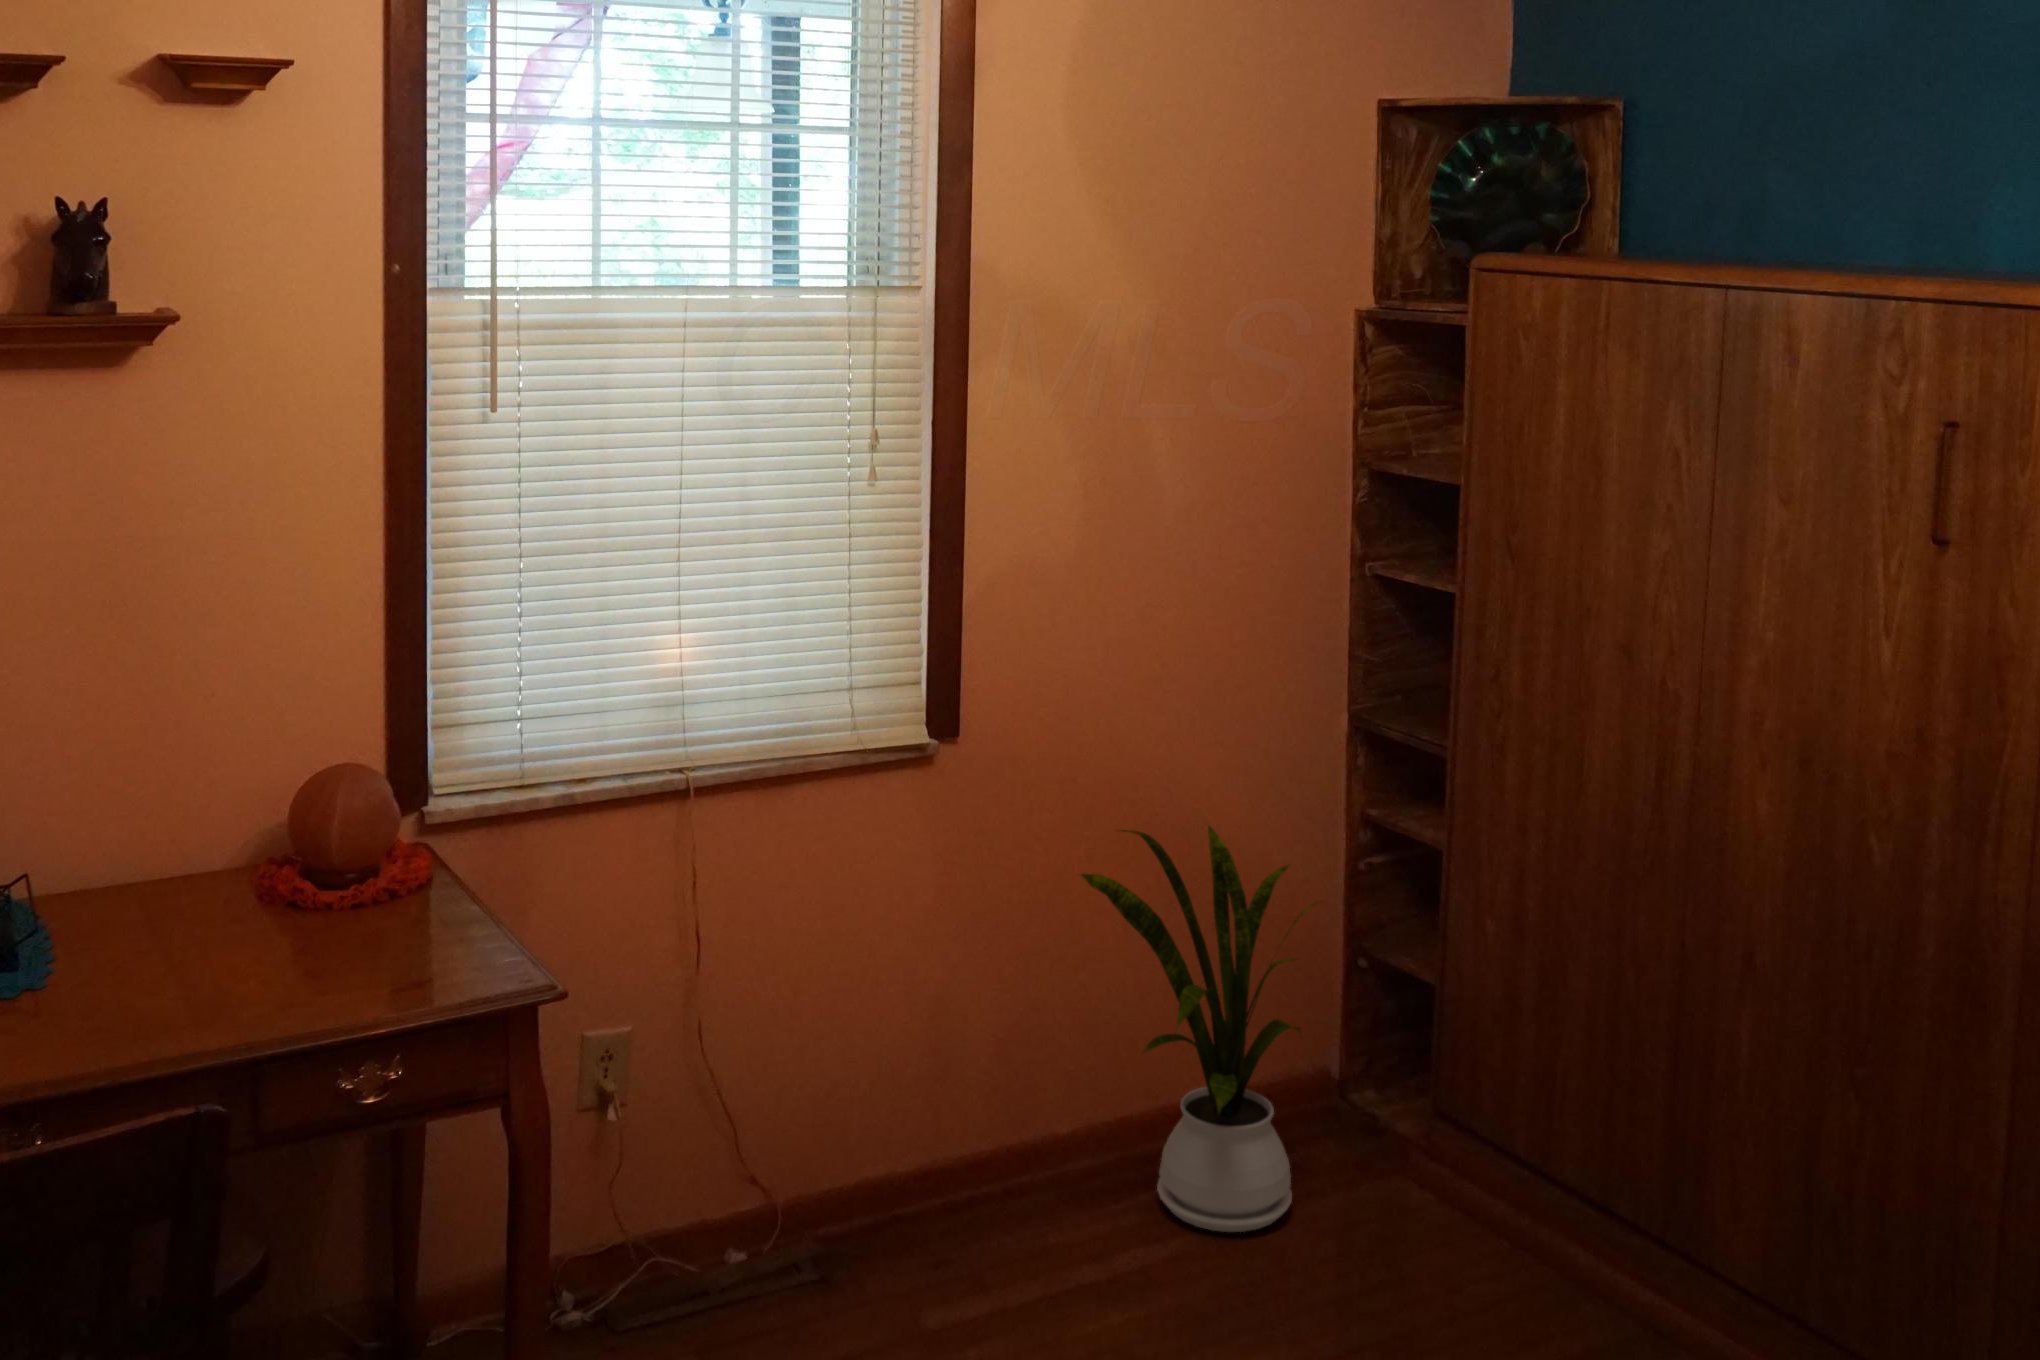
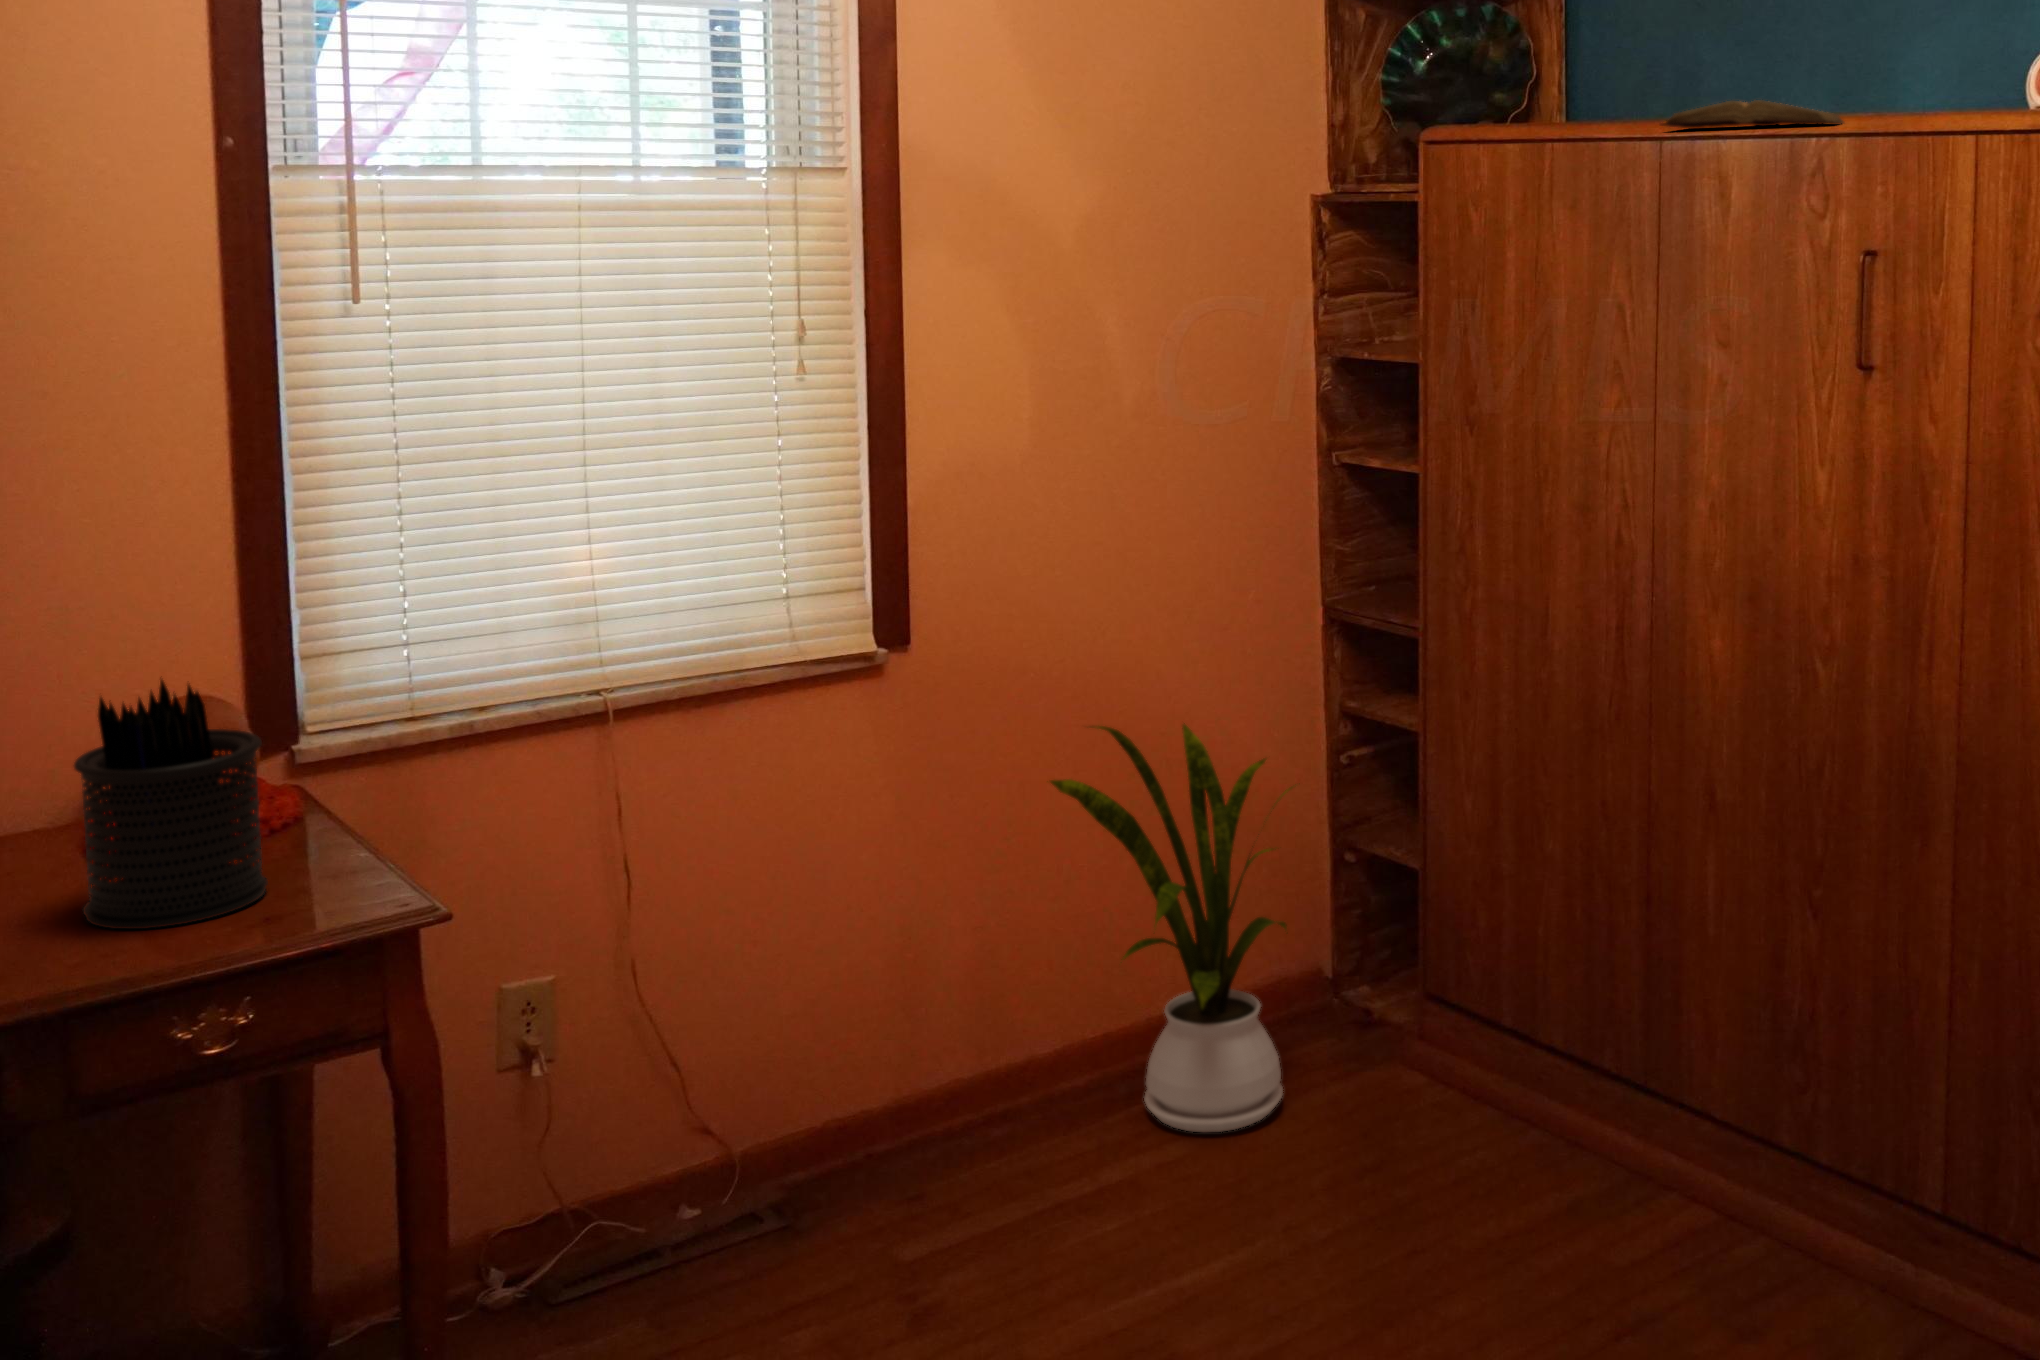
book: none [1729,253,1940,284] -> present [1661,100,1844,128]
pen holder: none [251,765,403,993] -> present [74,680,268,929]

